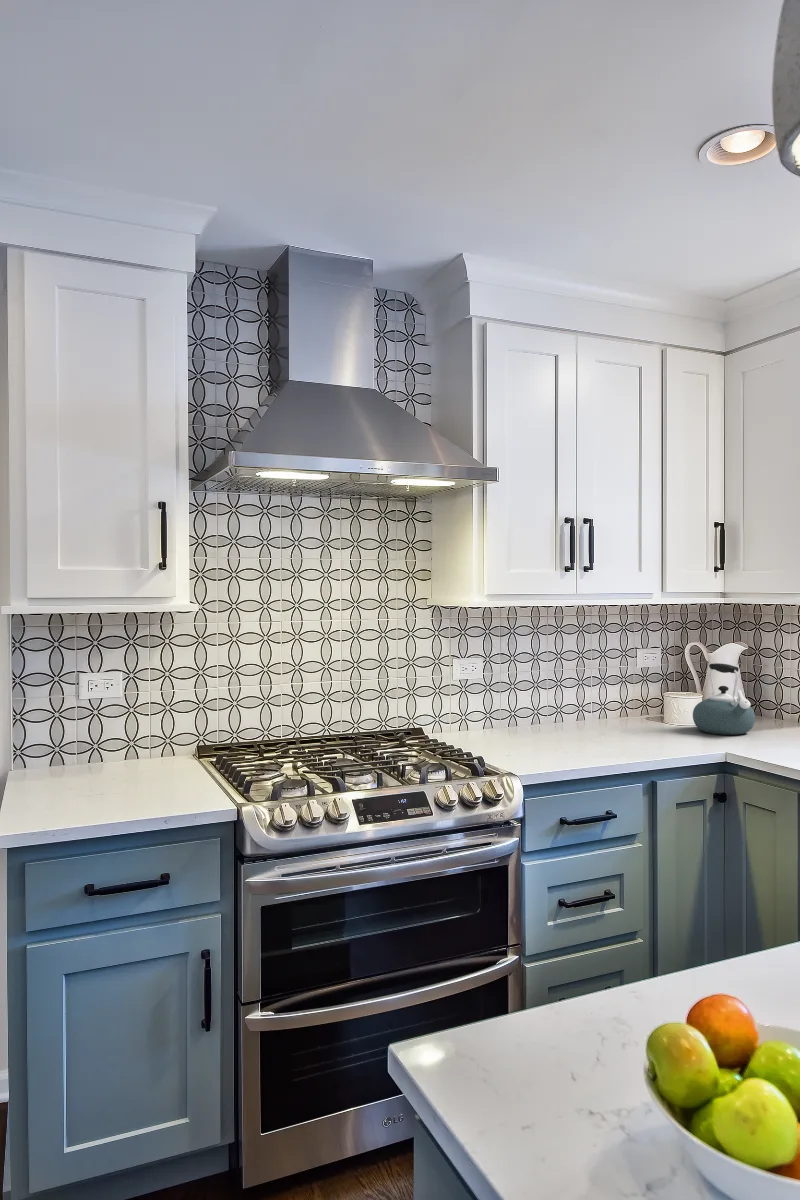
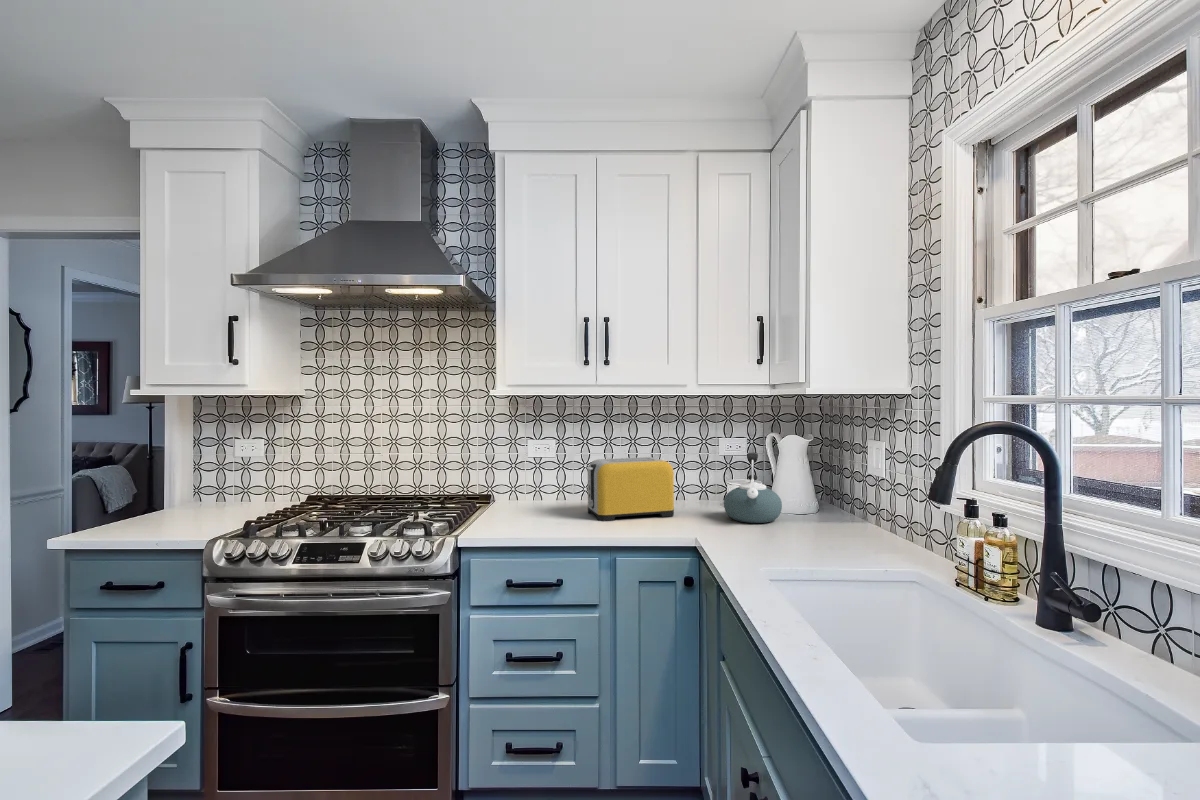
toaster: none [561,673,651,745] -> present [586,457,674,521]

